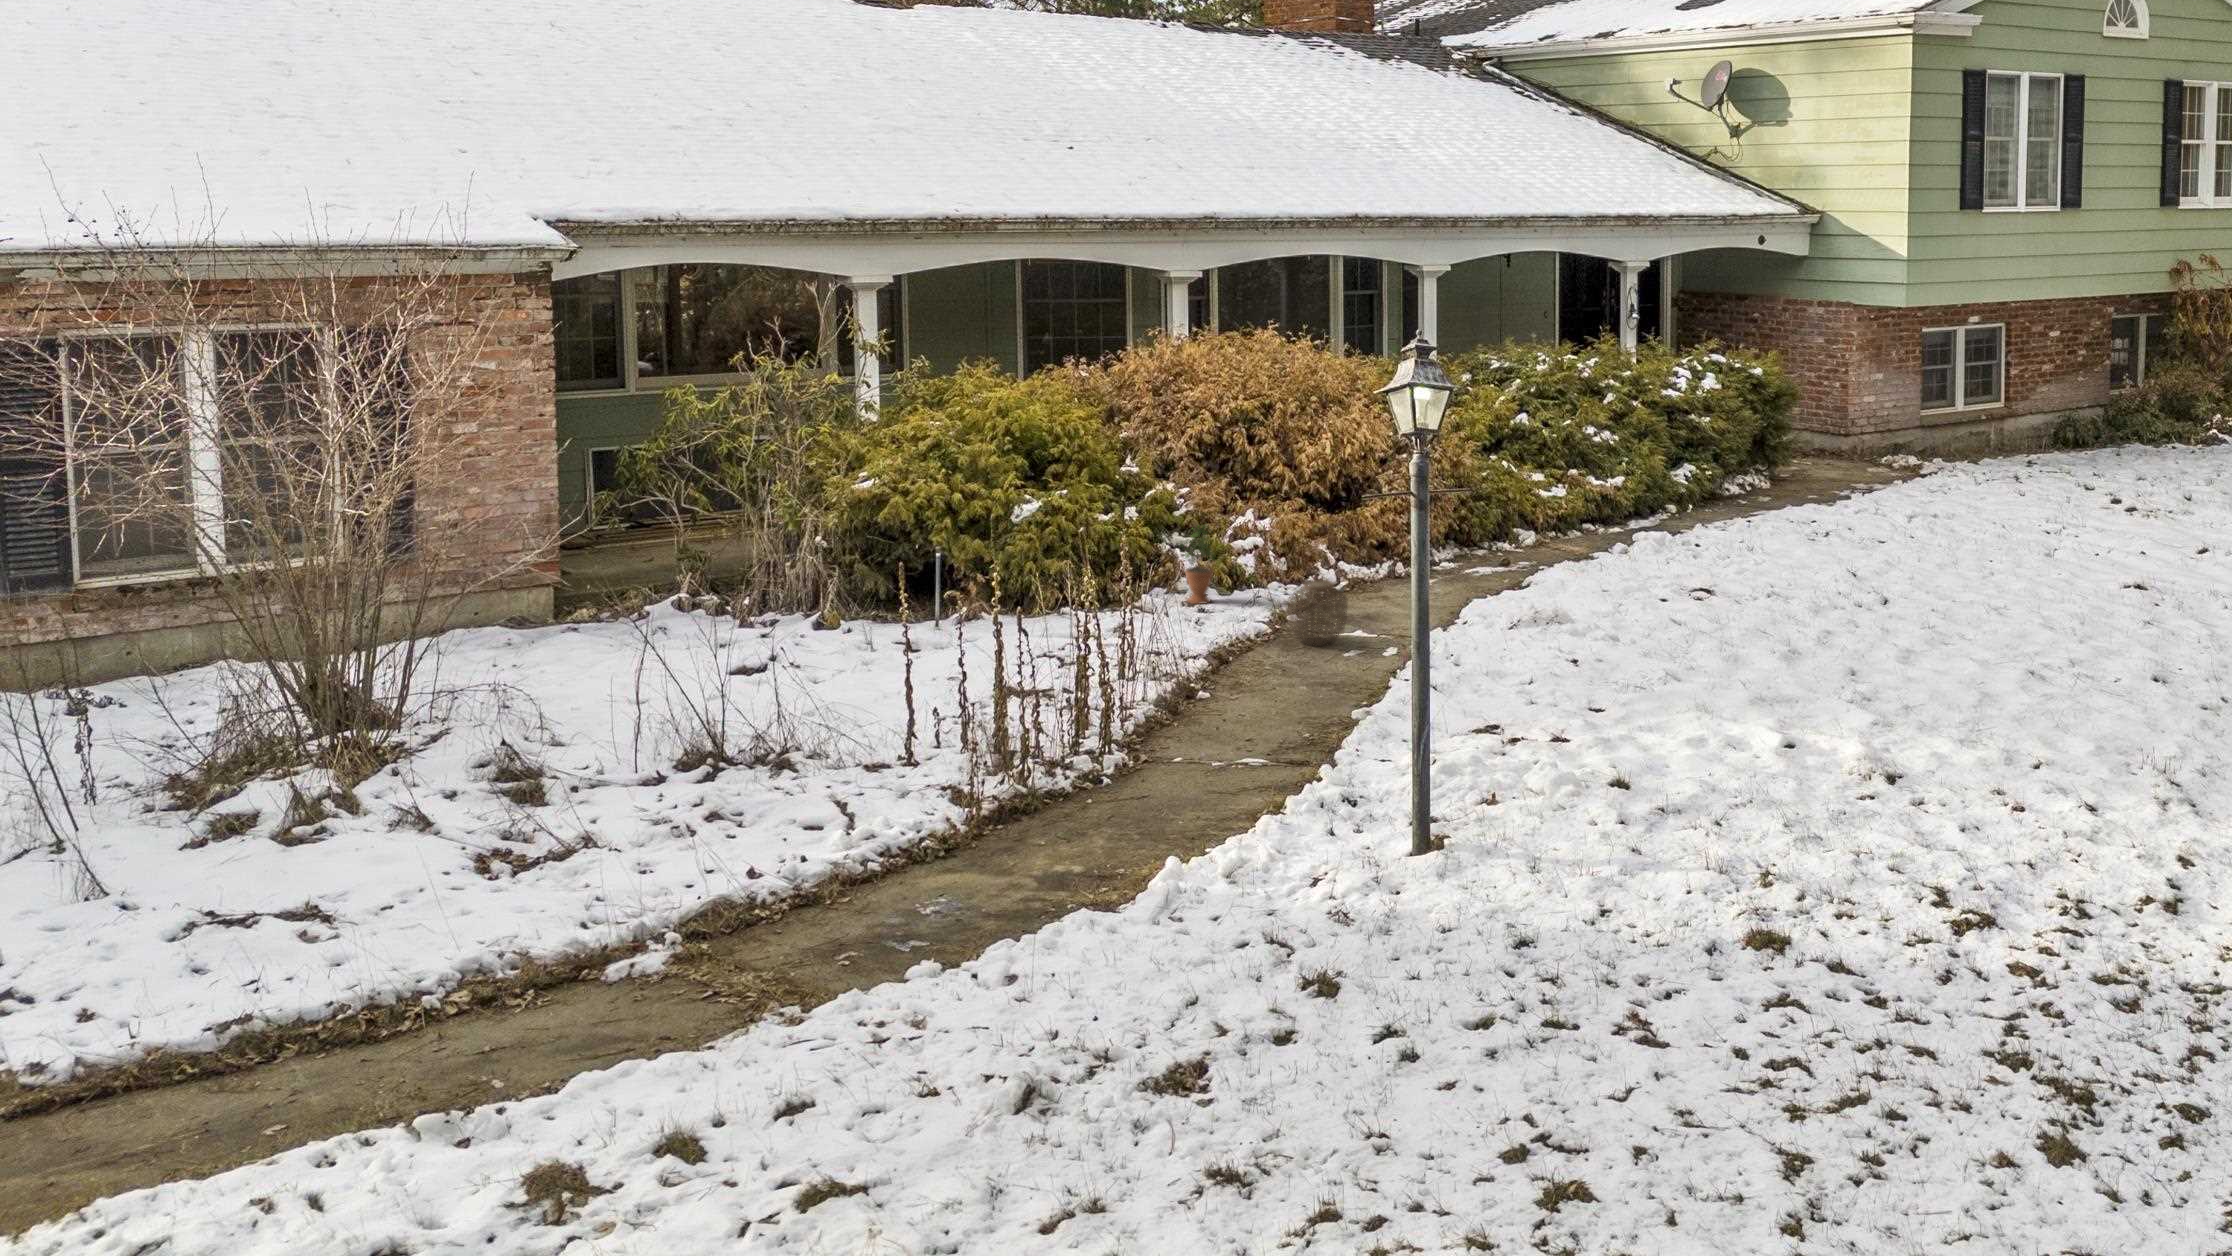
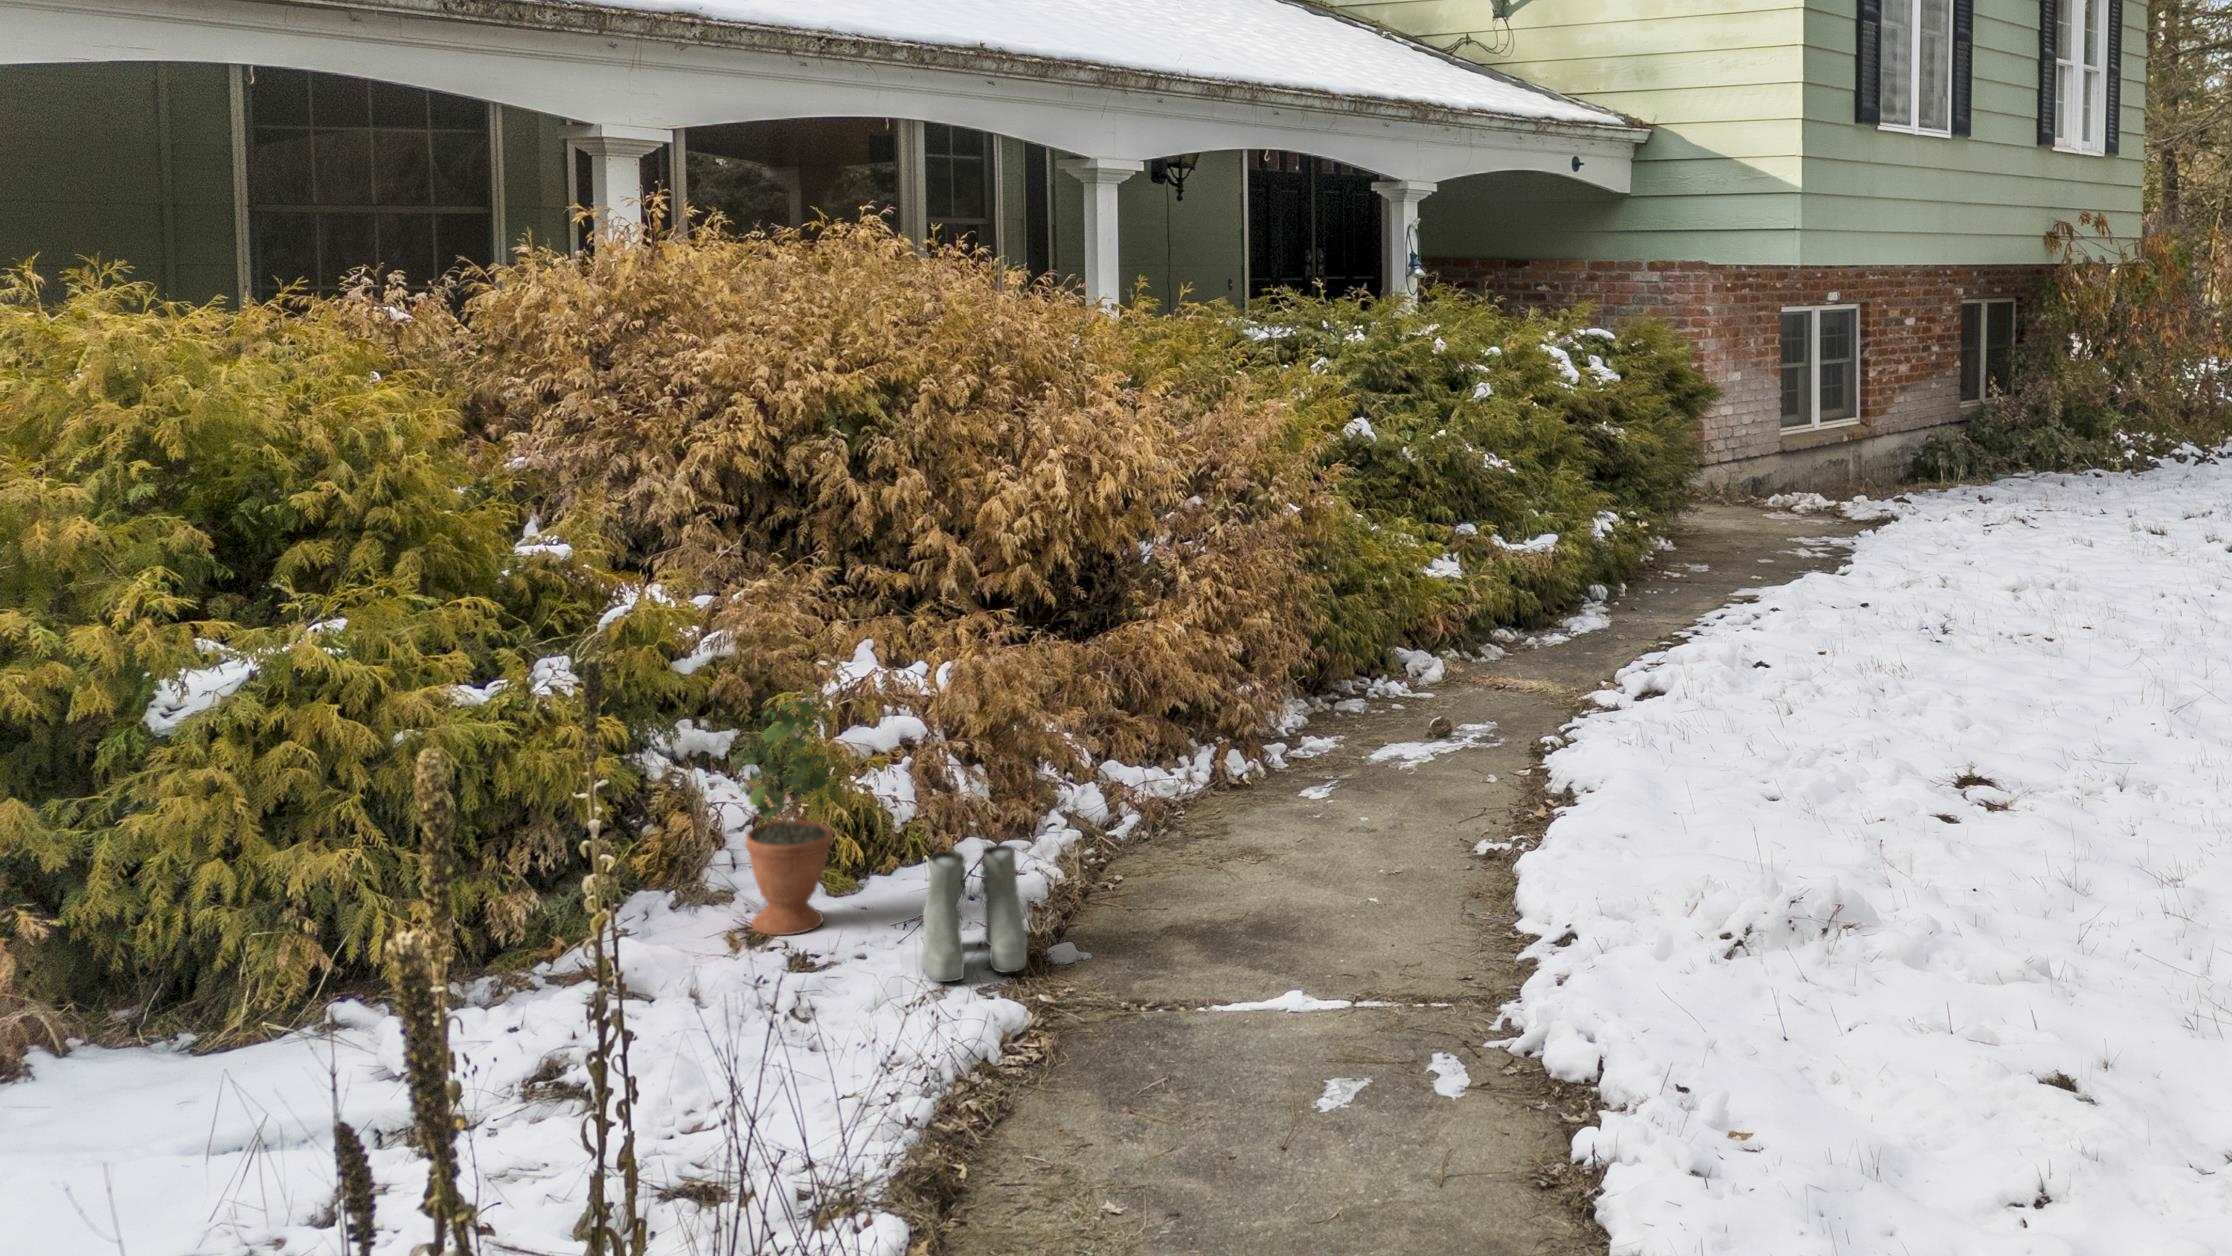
boots: none [1235,578,1269,619] -> present [923,845,1027,982]
woven basket: present [1288,579,1347,646] -> none [1148,857,1332,1074]

